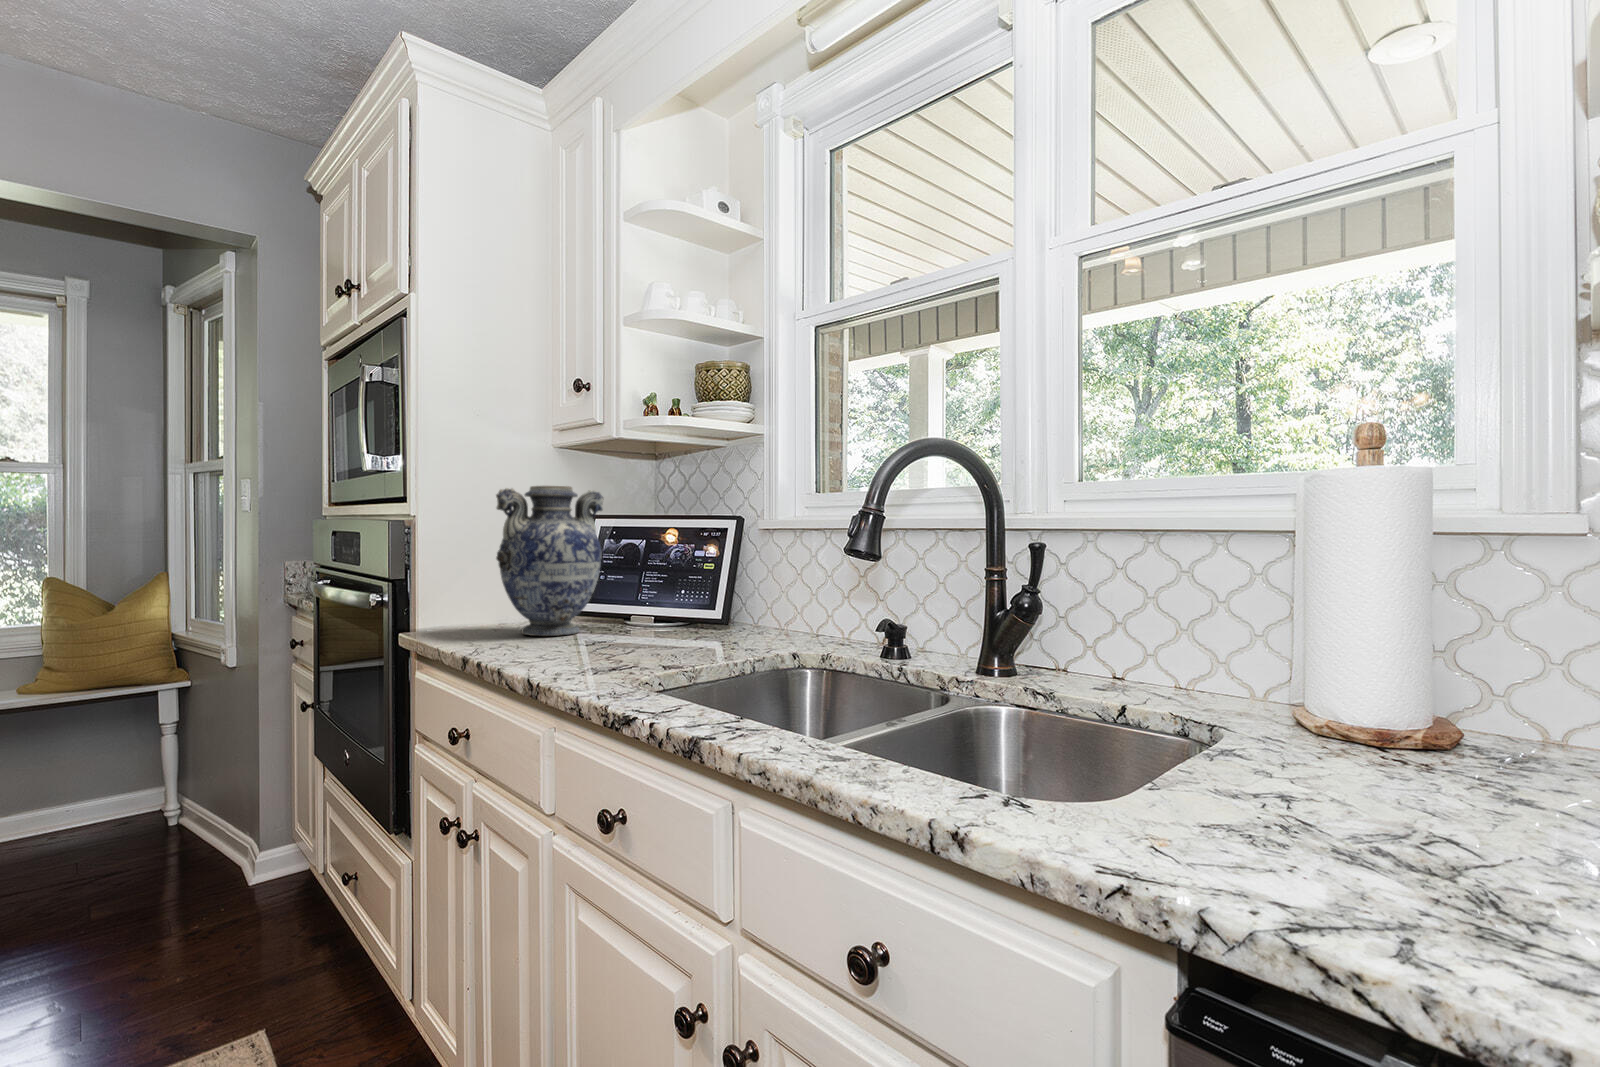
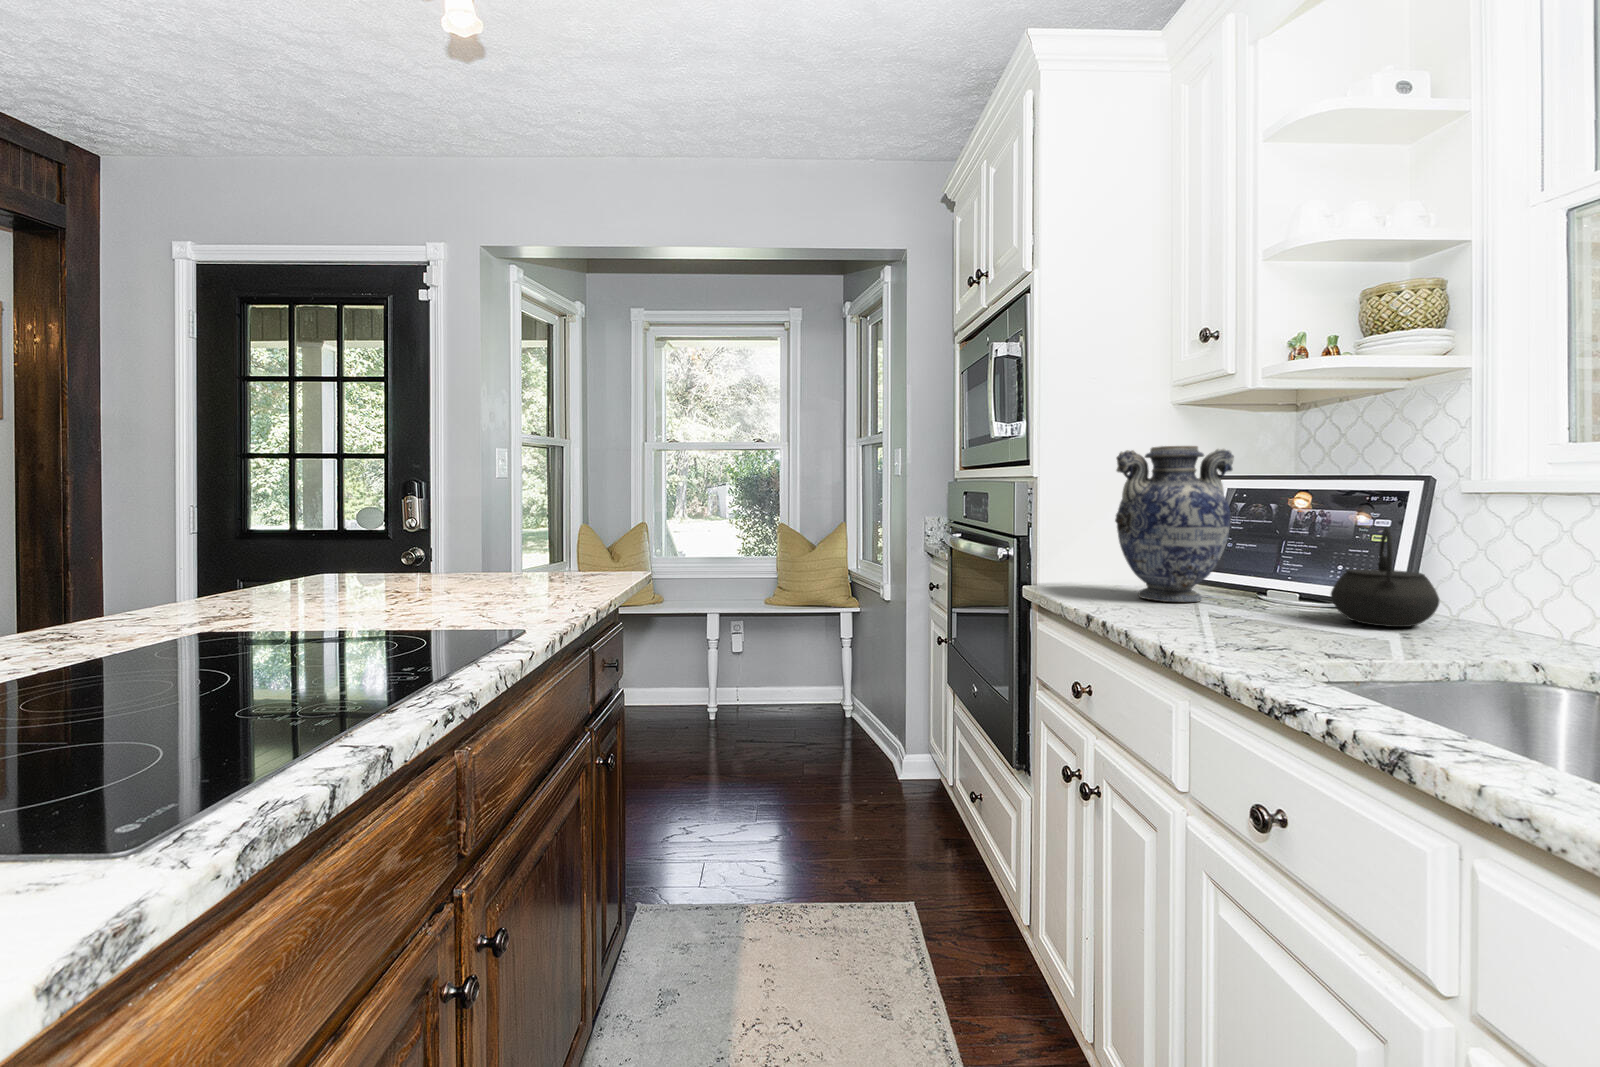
kettle: none [675,558,745,640] -> present [1331,527,1439,627]

